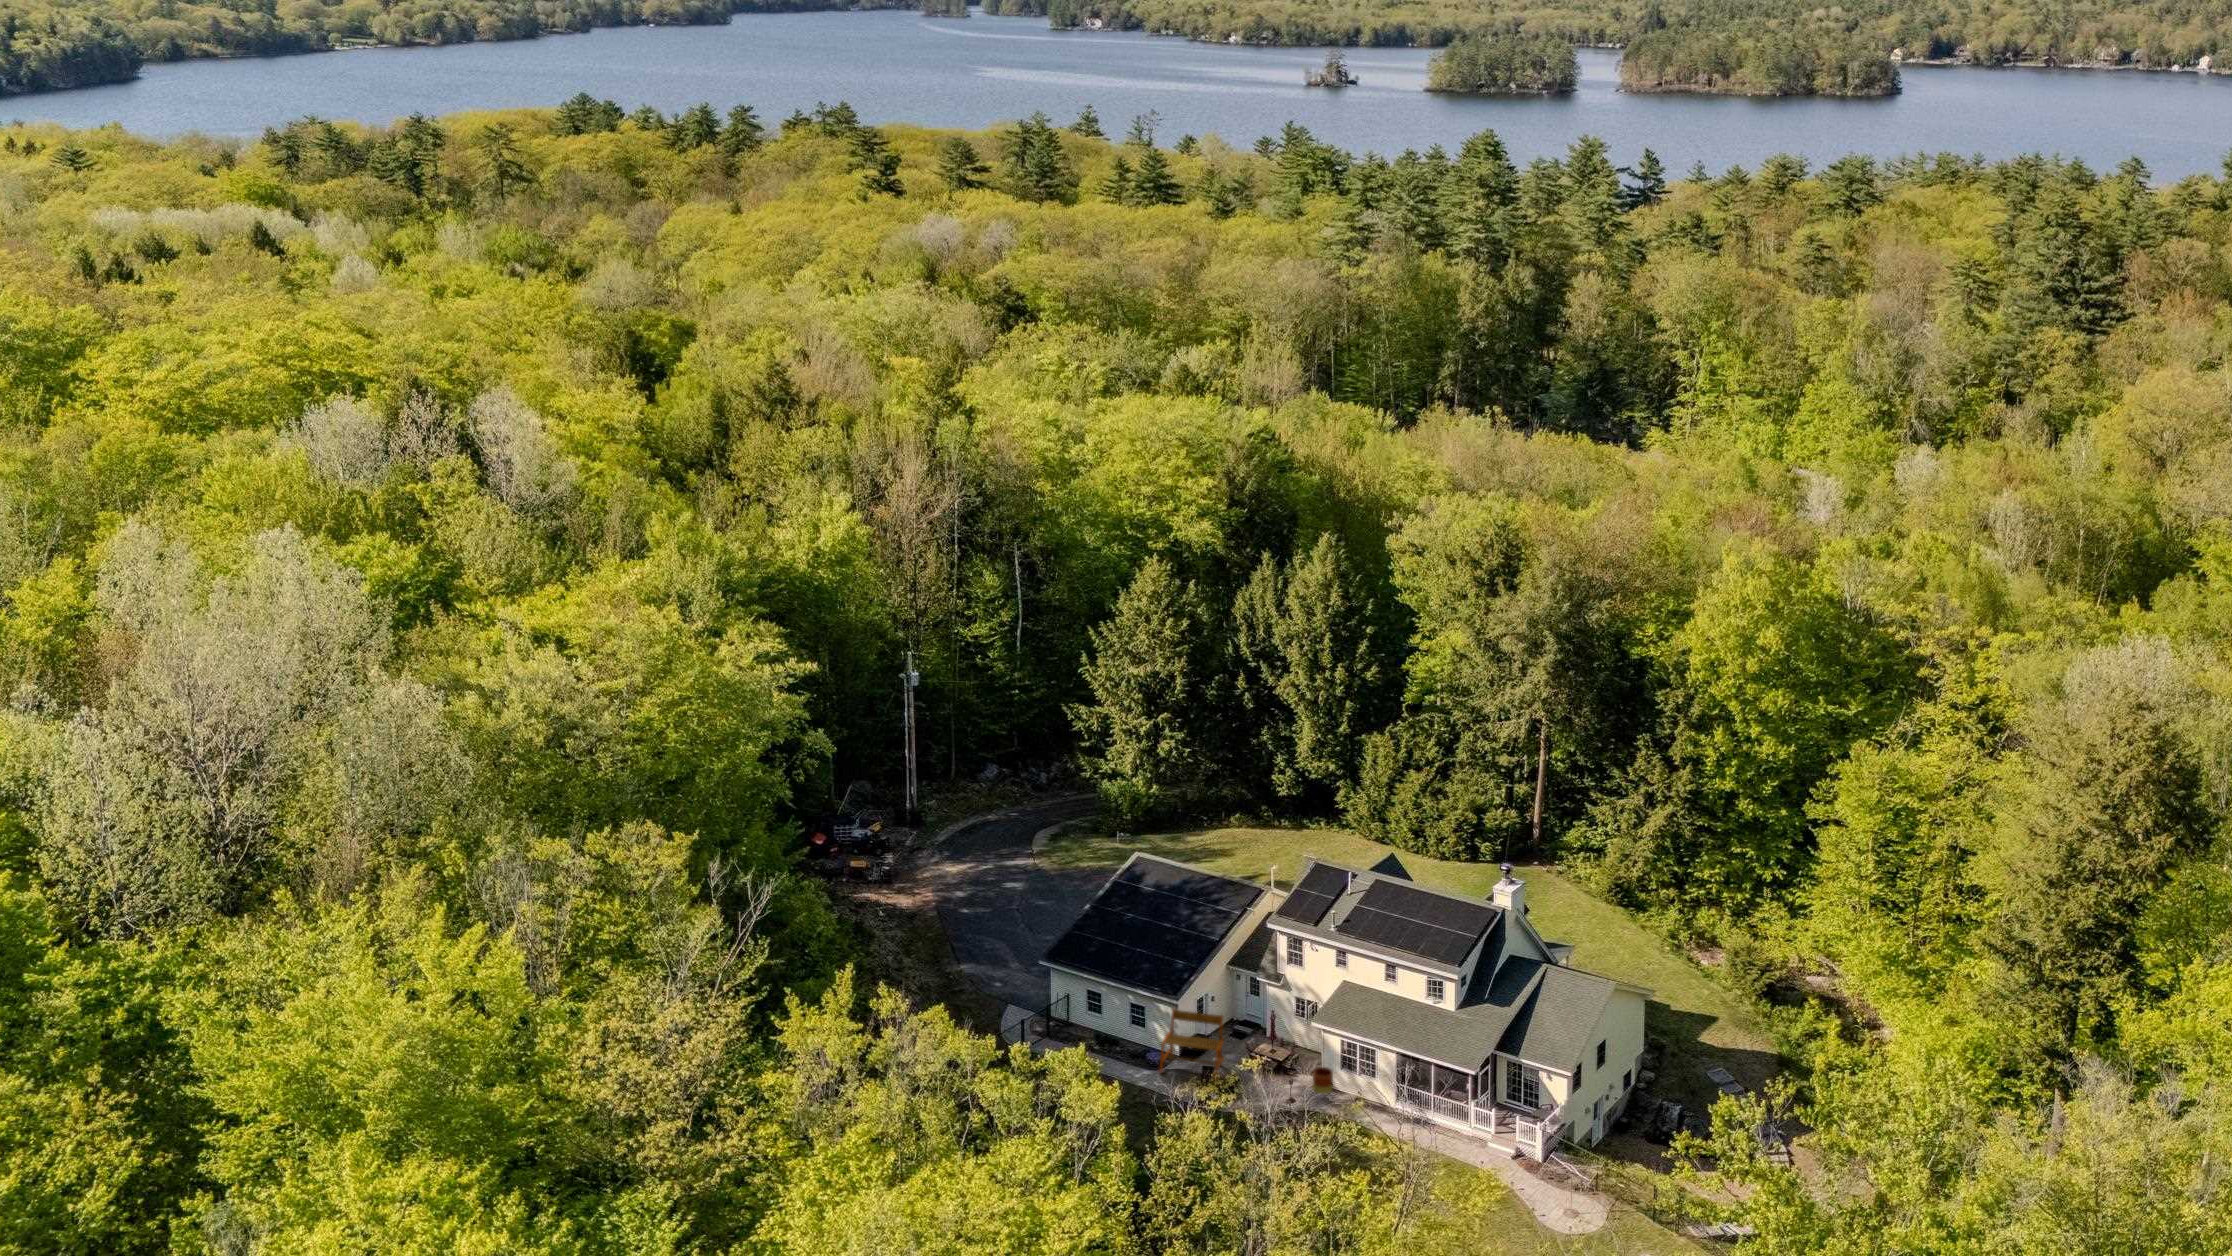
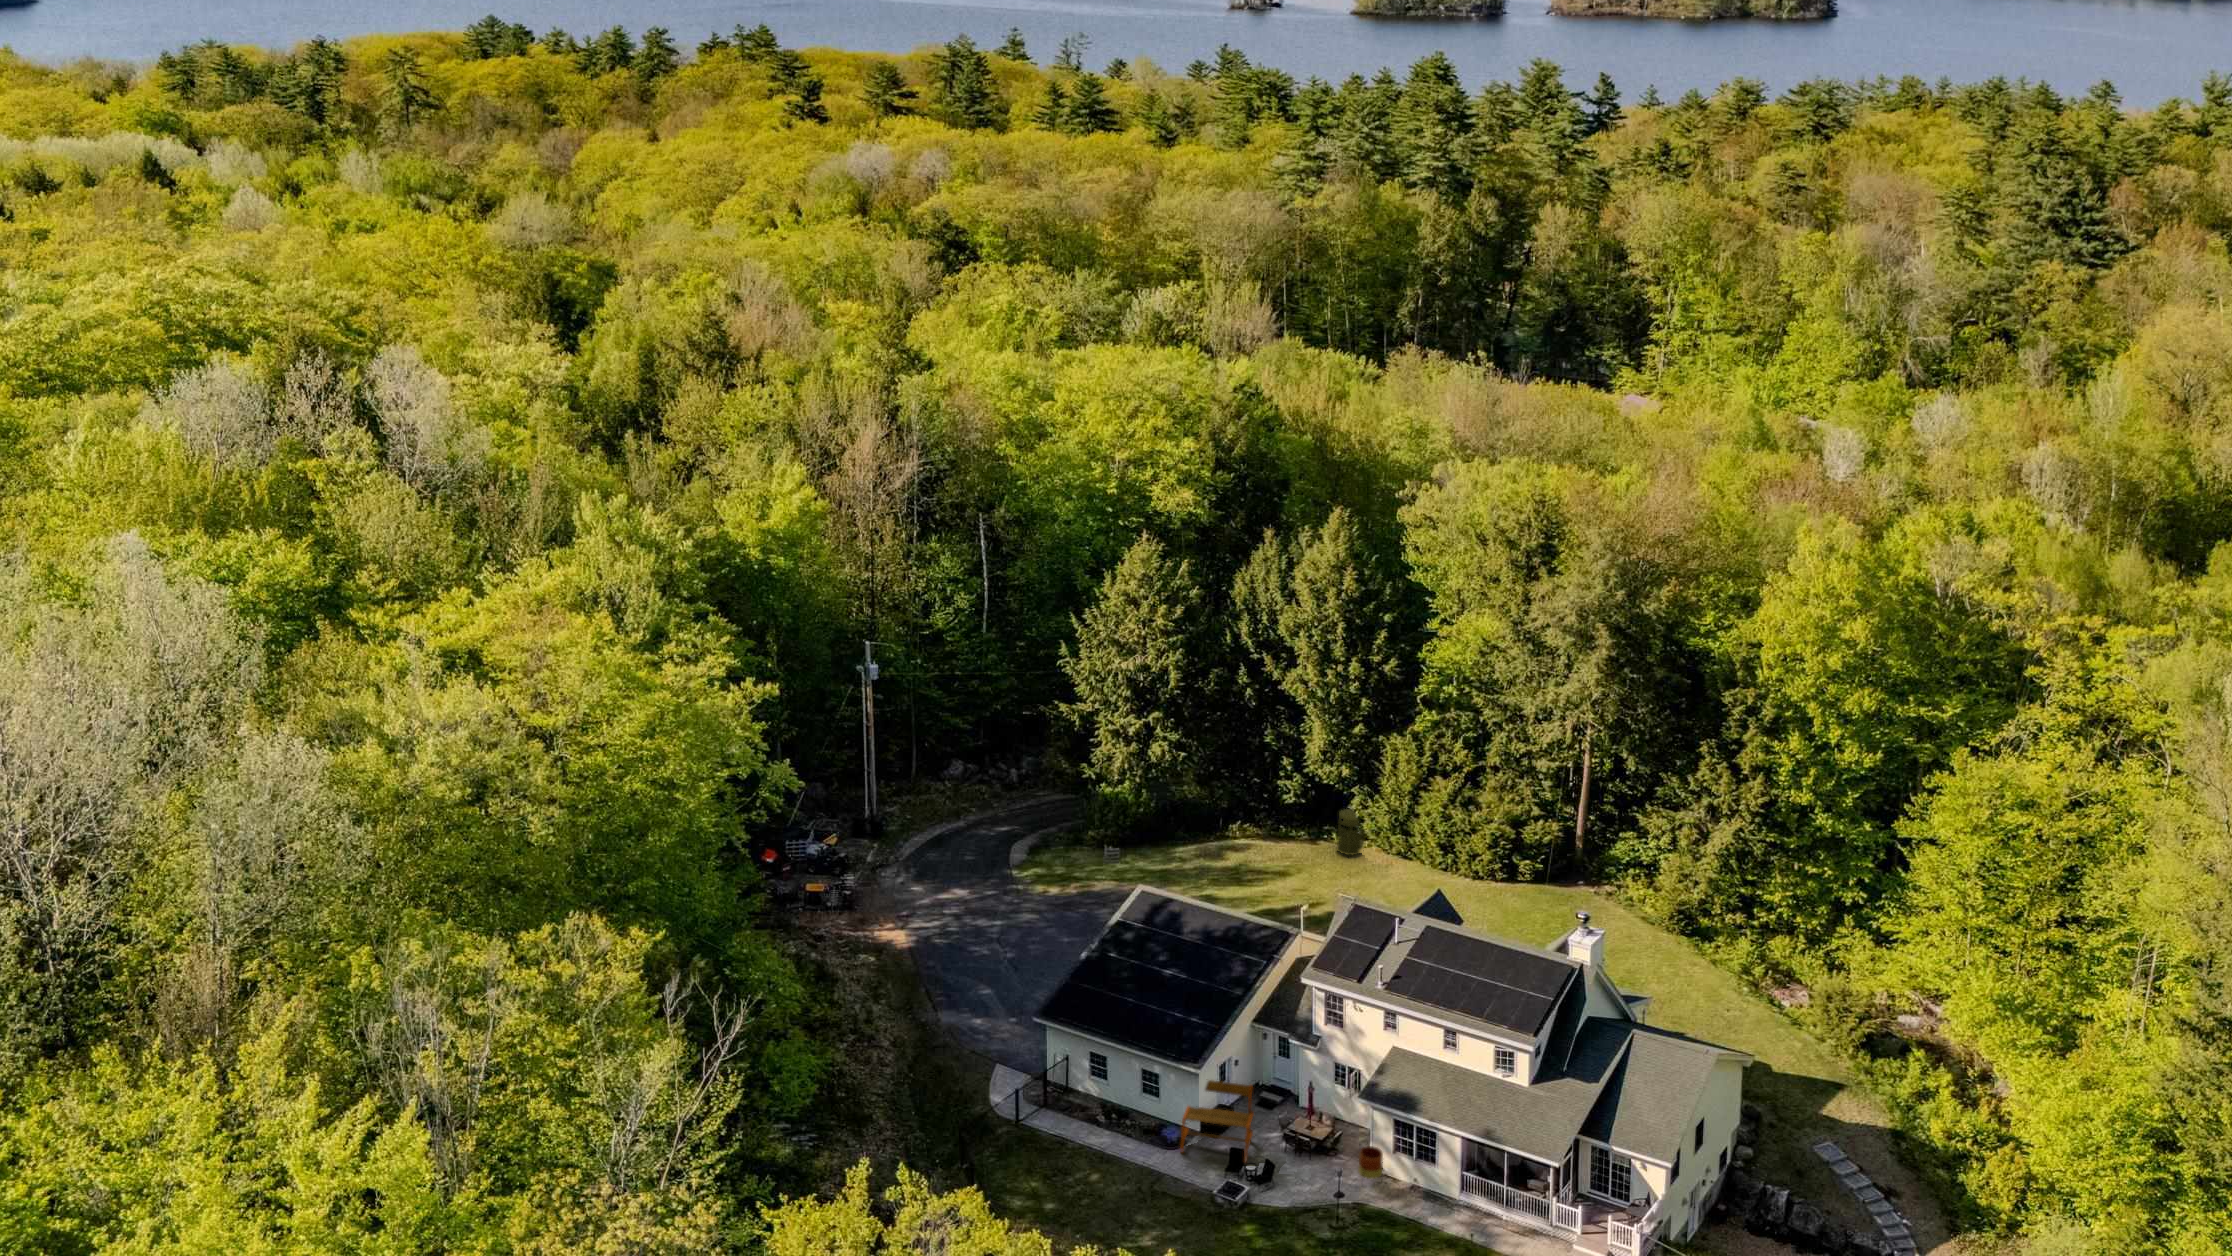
trash can: none [1324,803,1350,847] -> present [1337,809,1365,856]

